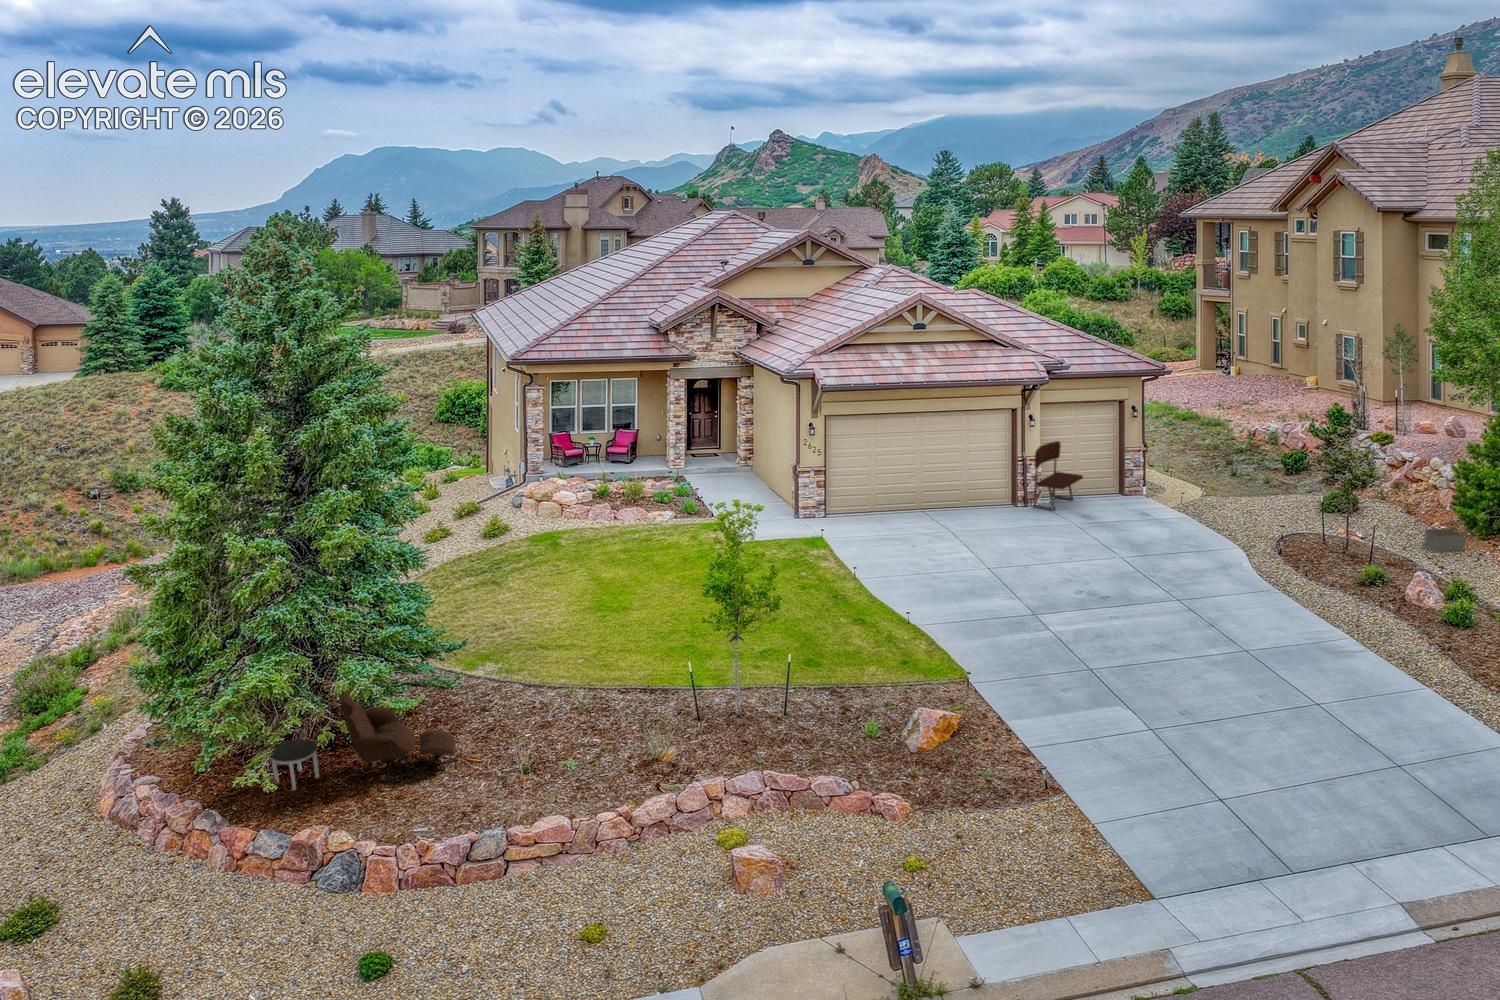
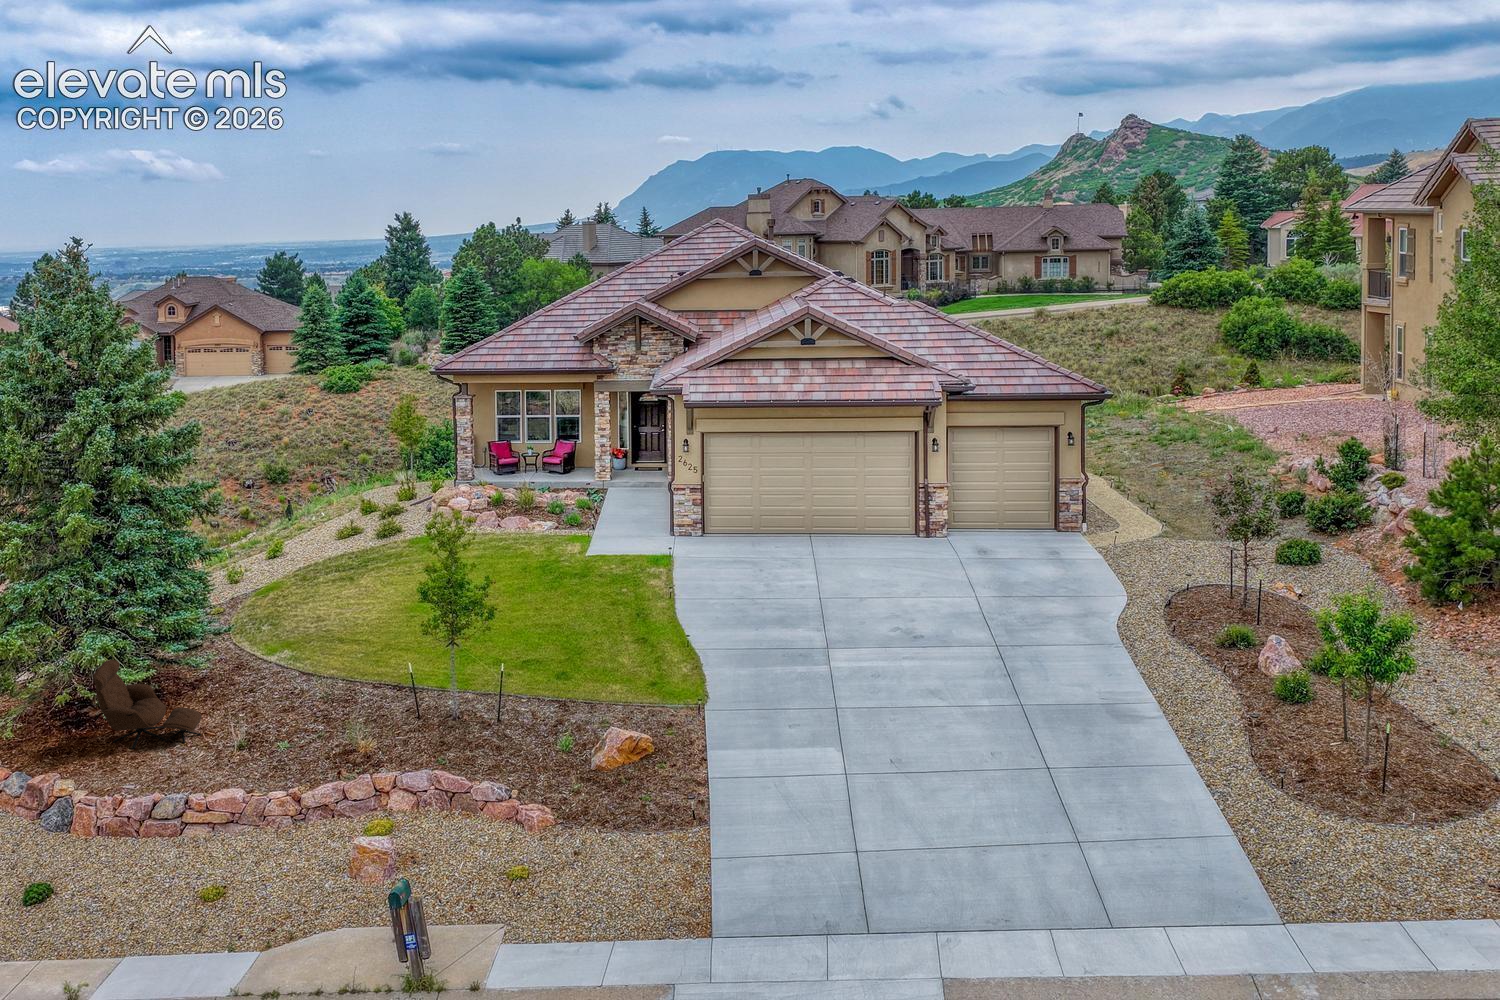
bench: present [1033,441,1083,510] -> none [903,478,959,547]
storage bin: present [1424,528,1468,552] -> none [1260,596,1301,620]
round table: present [271,739,319,790] -> none [41,706,85,747]

